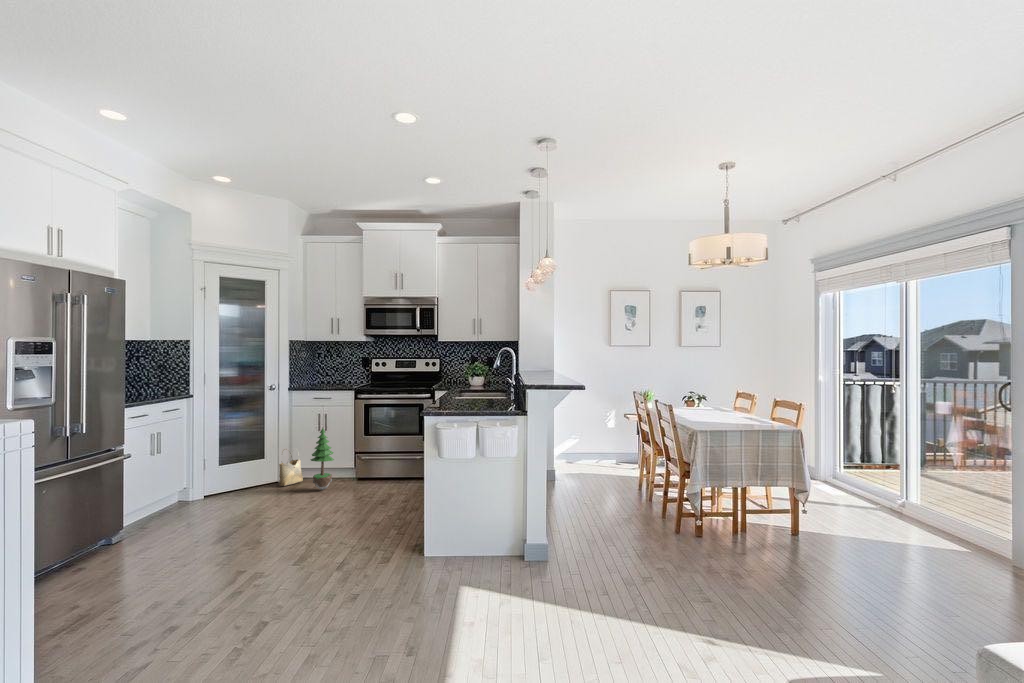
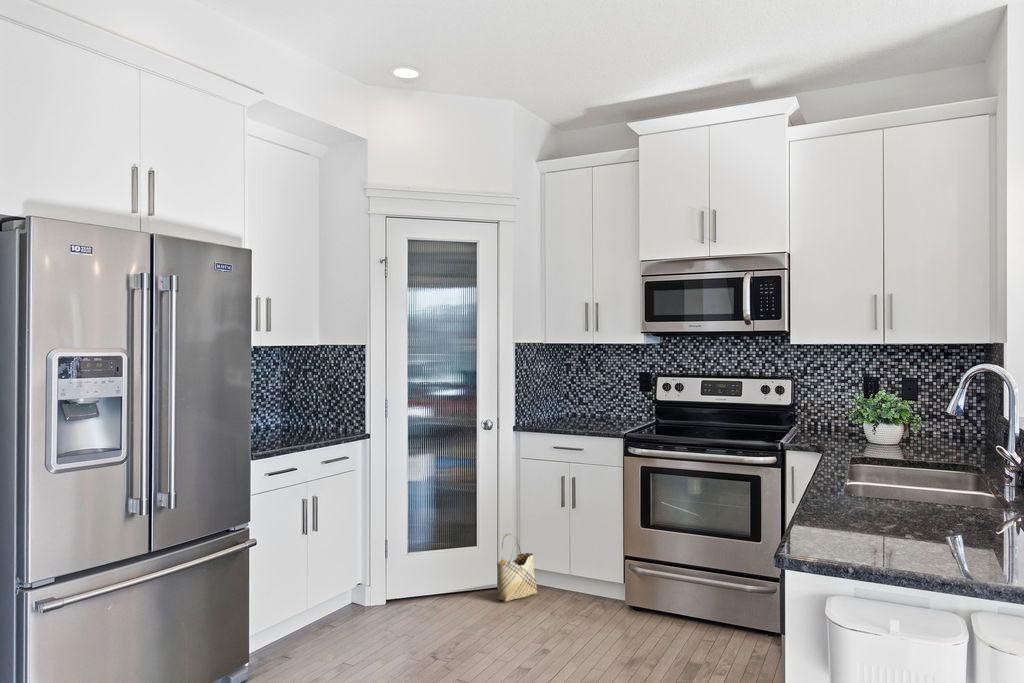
potted tree: present [311,428,334,490] -> none [544,509,586,626]

